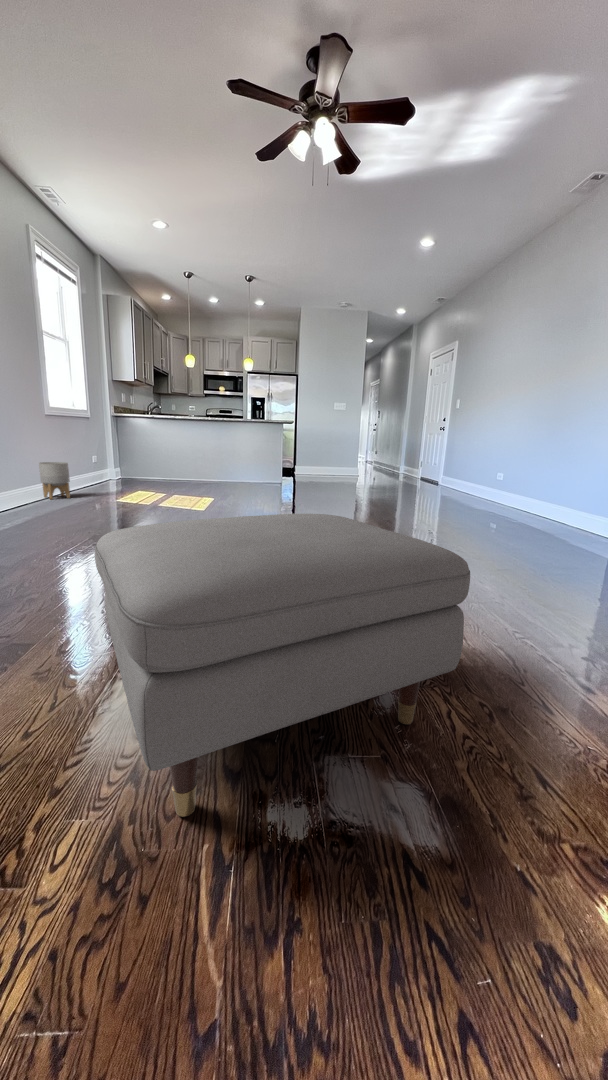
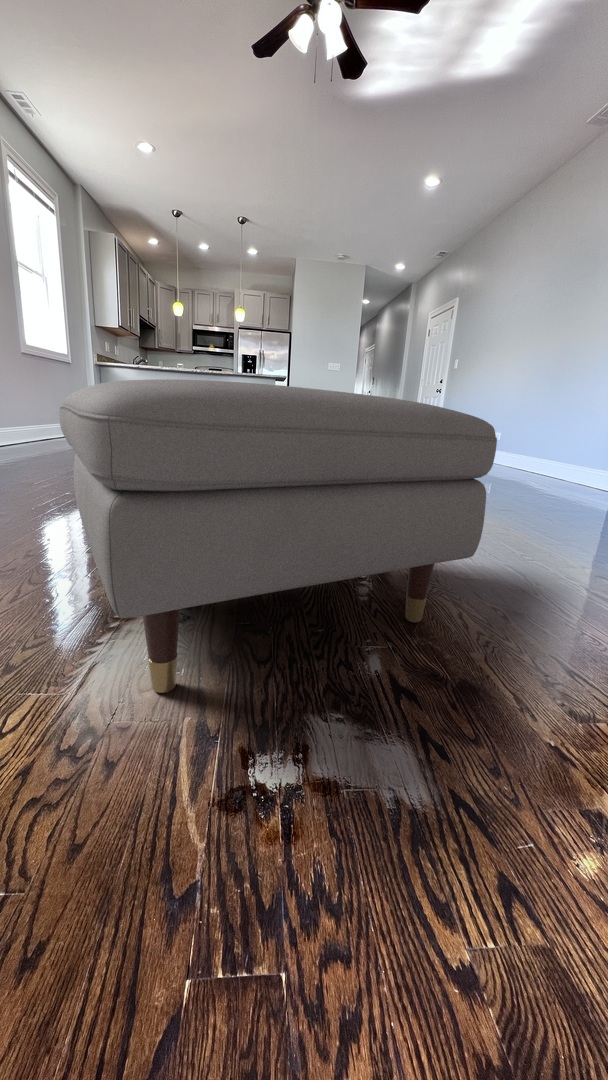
planter: present [39,462,70,499] -> none [14,405,49,445]

